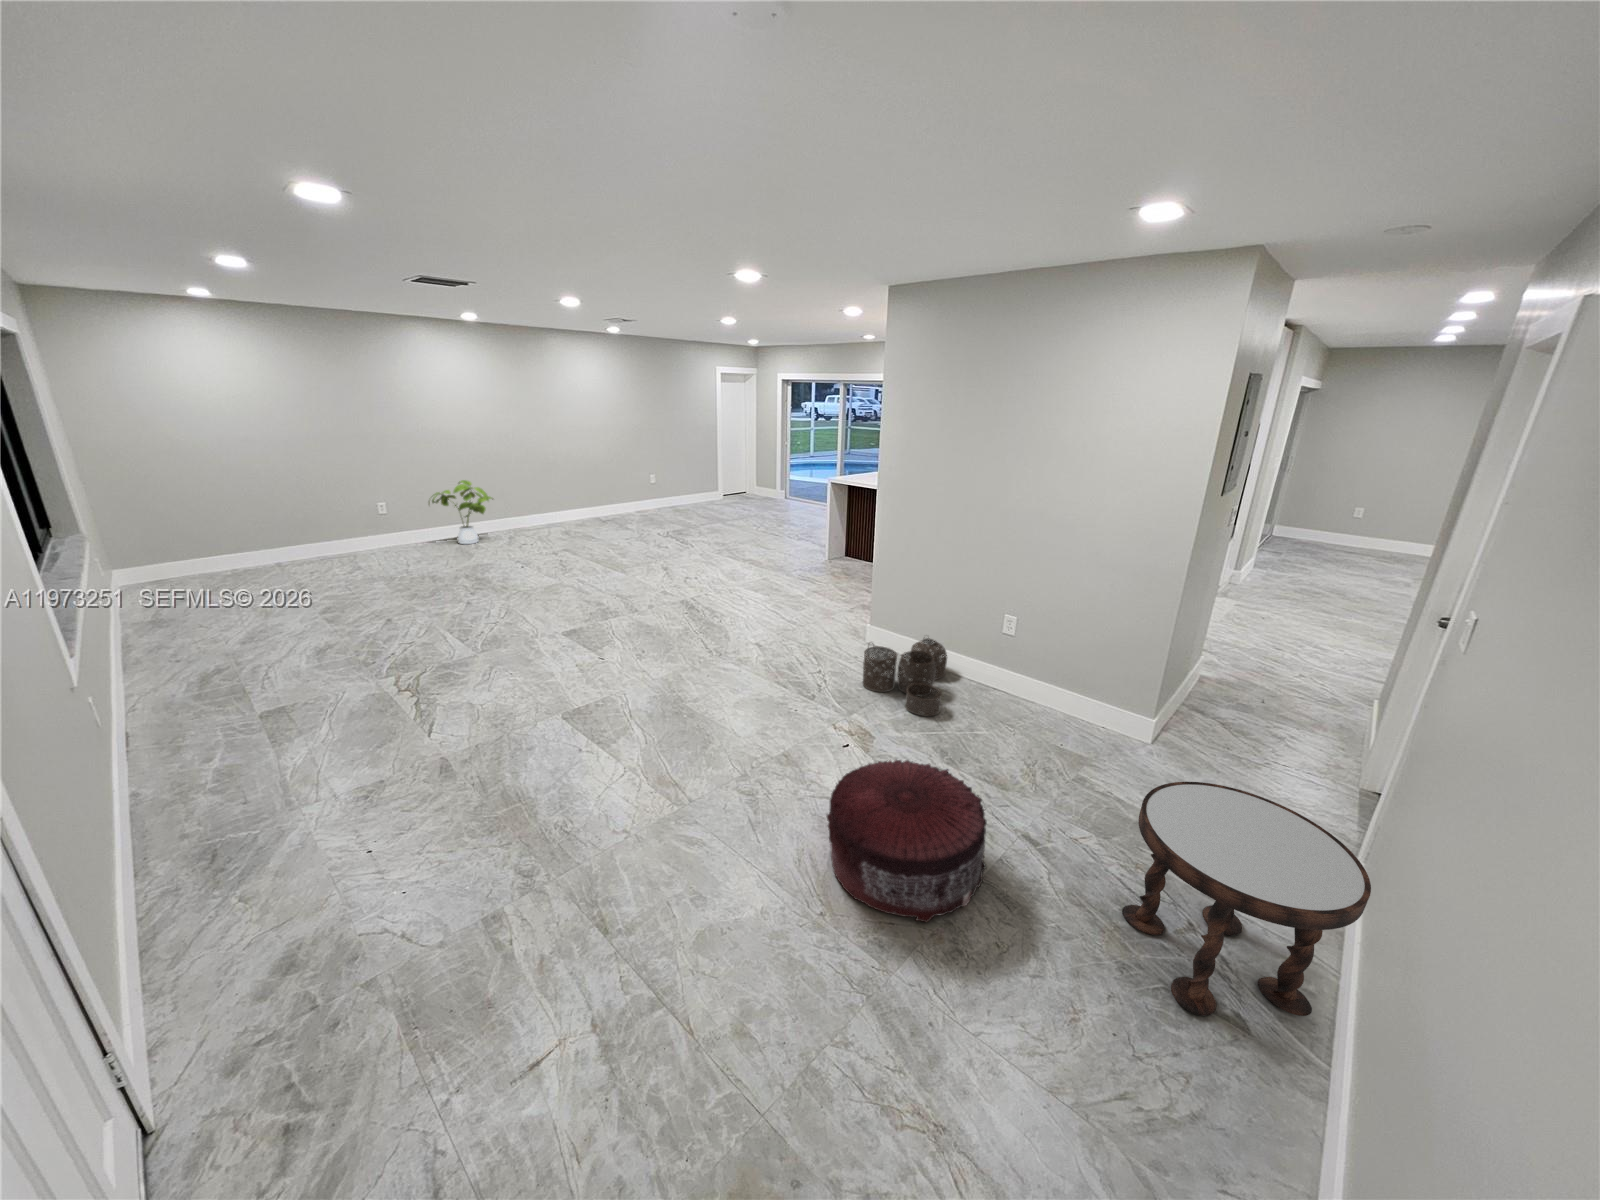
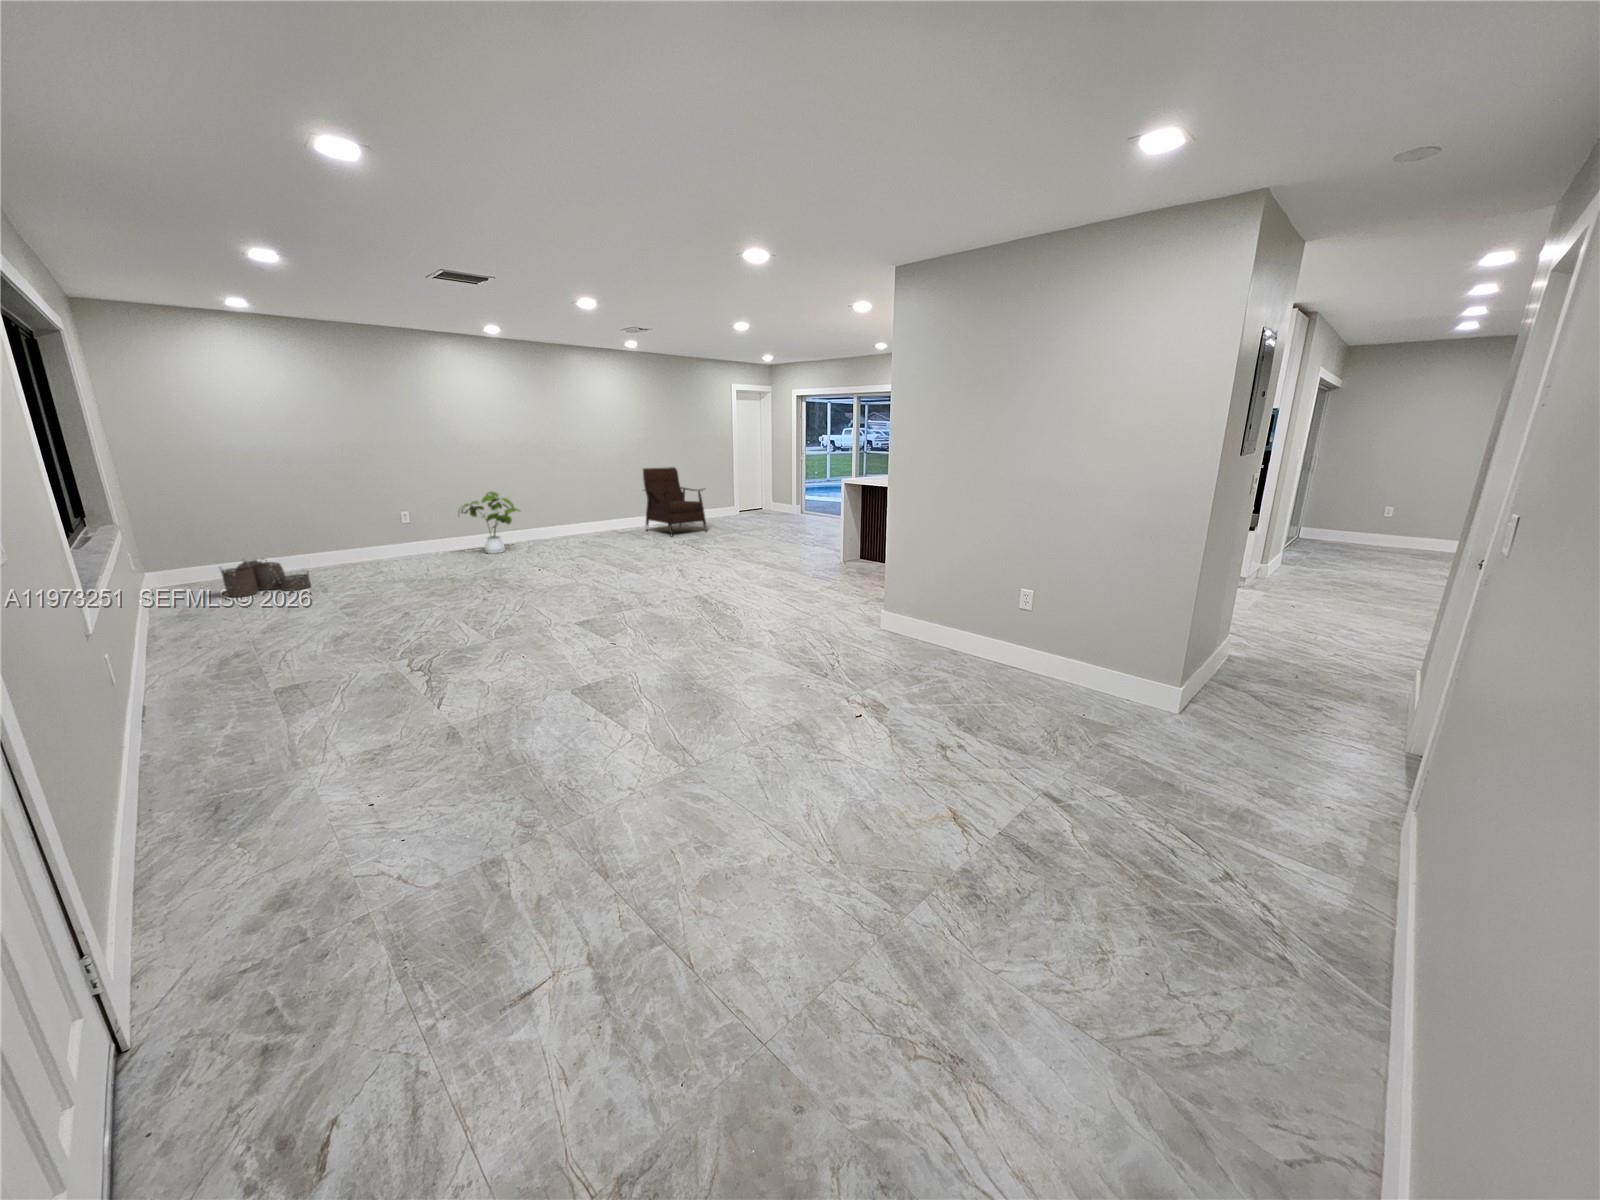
armchair: none [622,450,689,525] -> present [643,467,707,536]
woven basket: present [863,638,947,716] -> present [220,560,311,597]
pouf: present [827,760,987,922] -> none [836,713,1005,868]
side table: present [1122,782,1371,1016] -> none [1151,718,1425,959]

